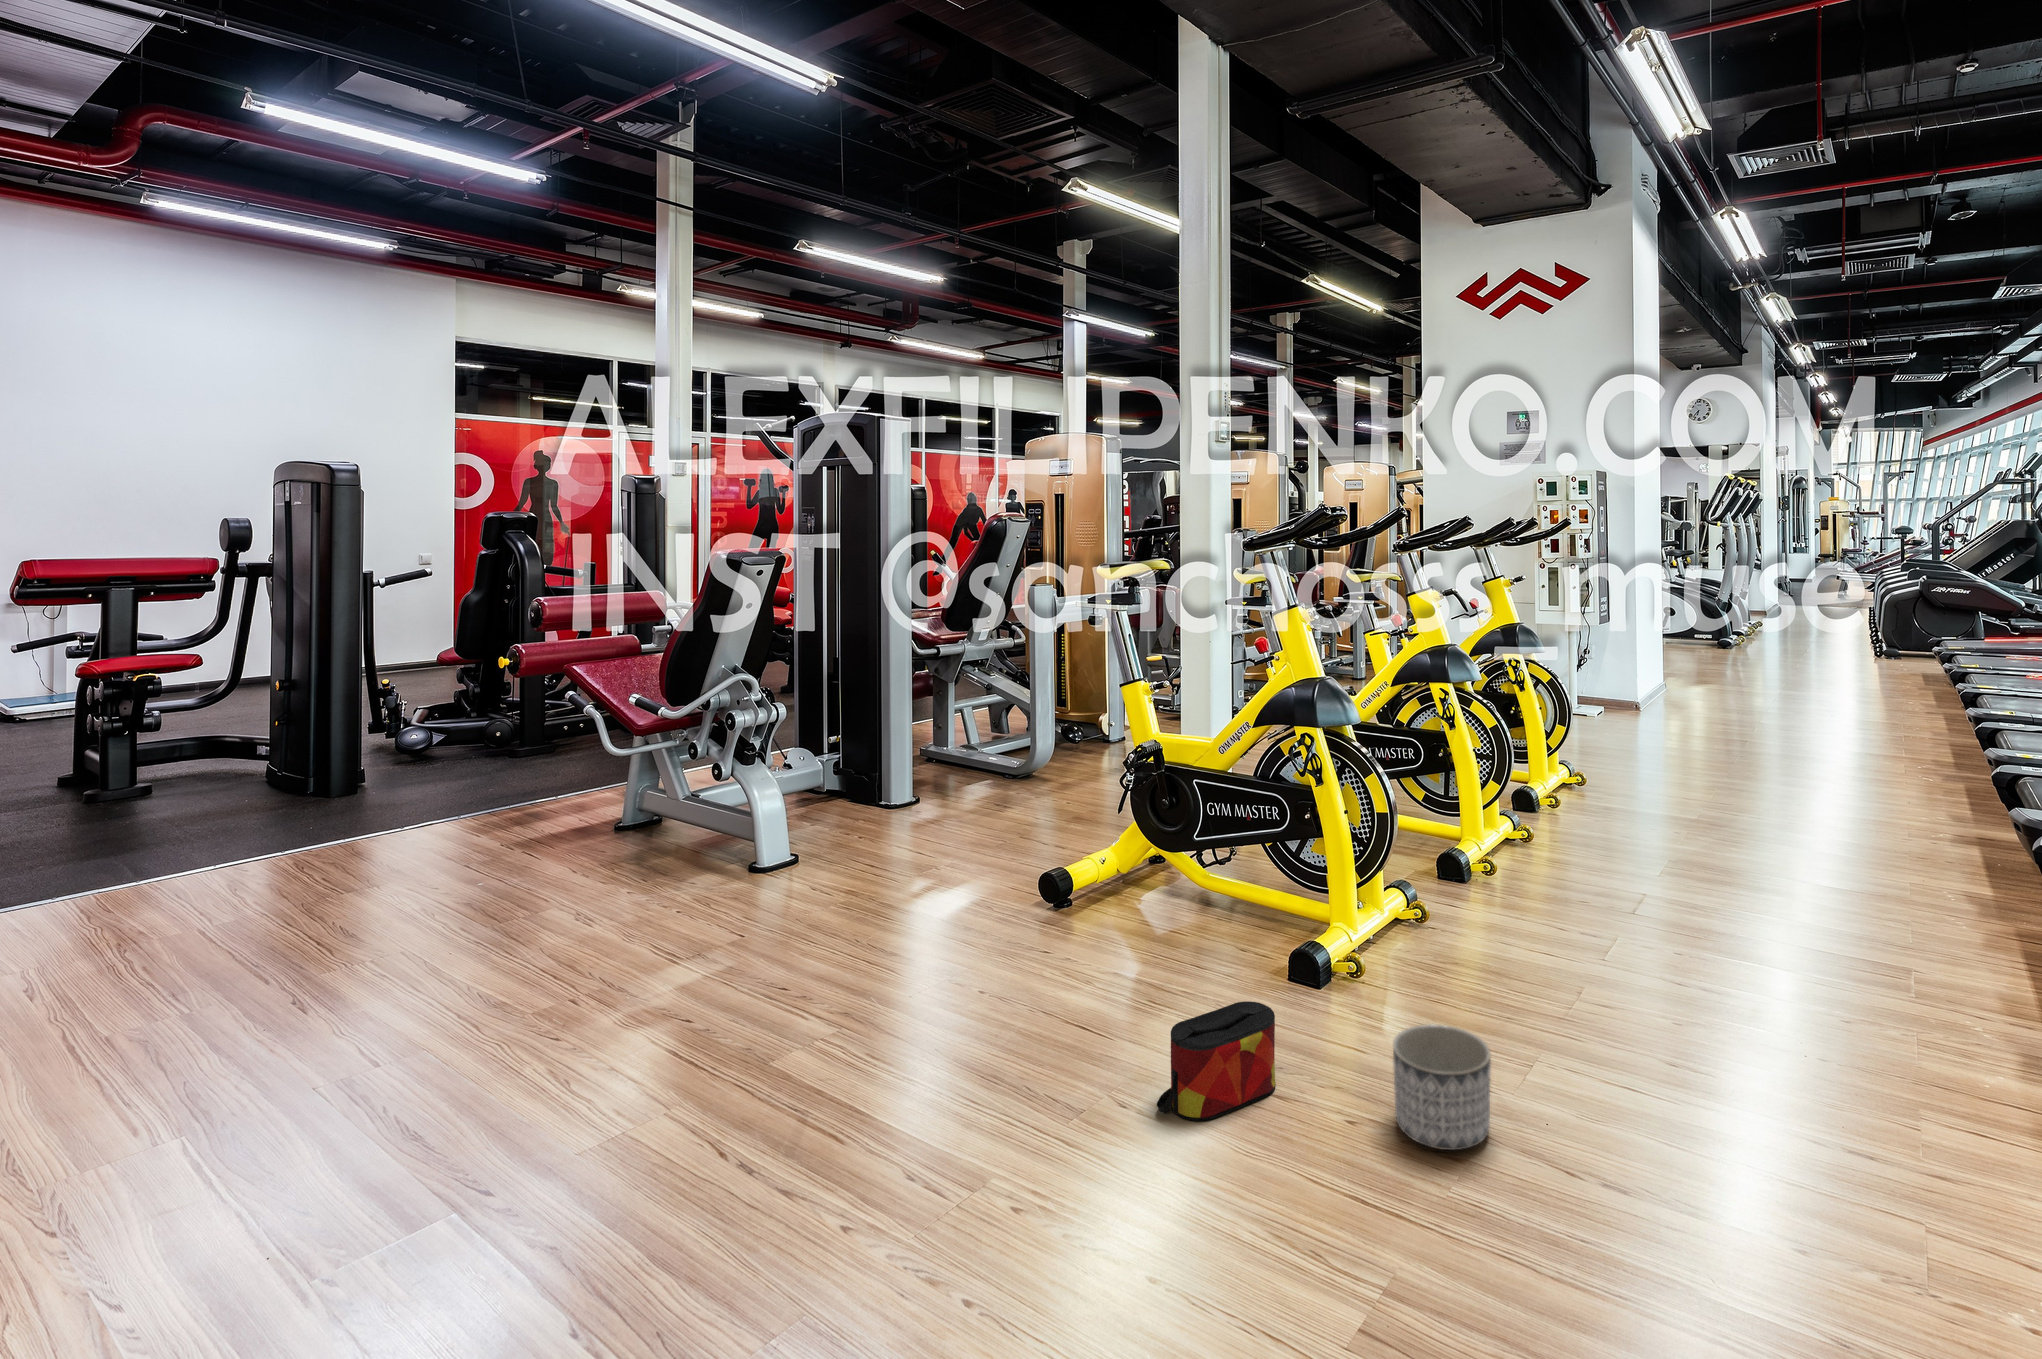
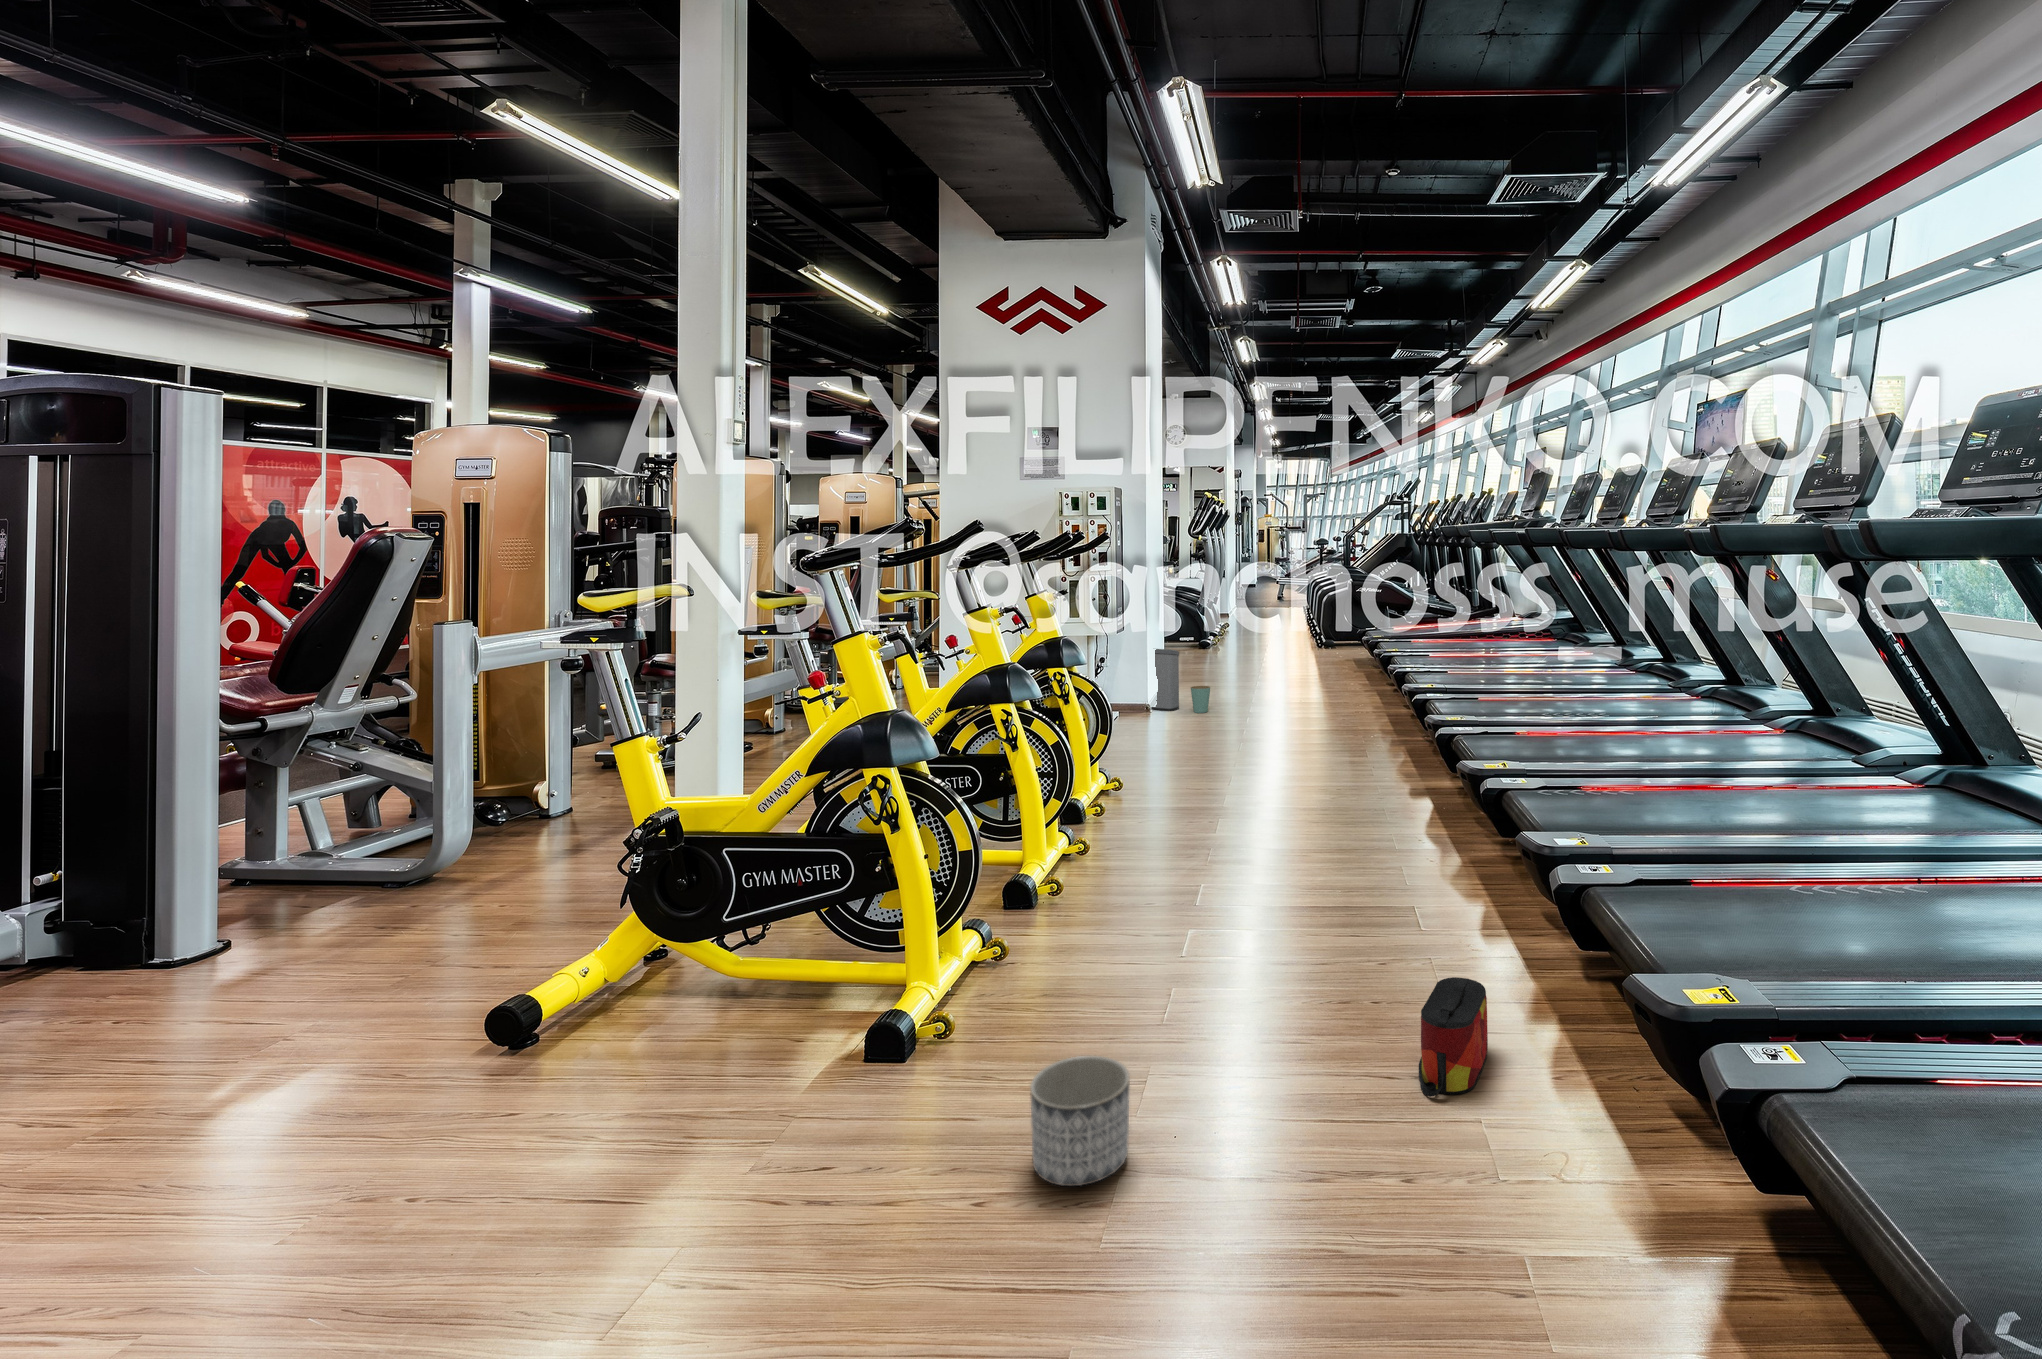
trash can: none [1642,642,1712,716] -> present [1151,649,1210,713]
bag: present [1157,1001,1276,1121] -> present [1419,977,1488,1097]

